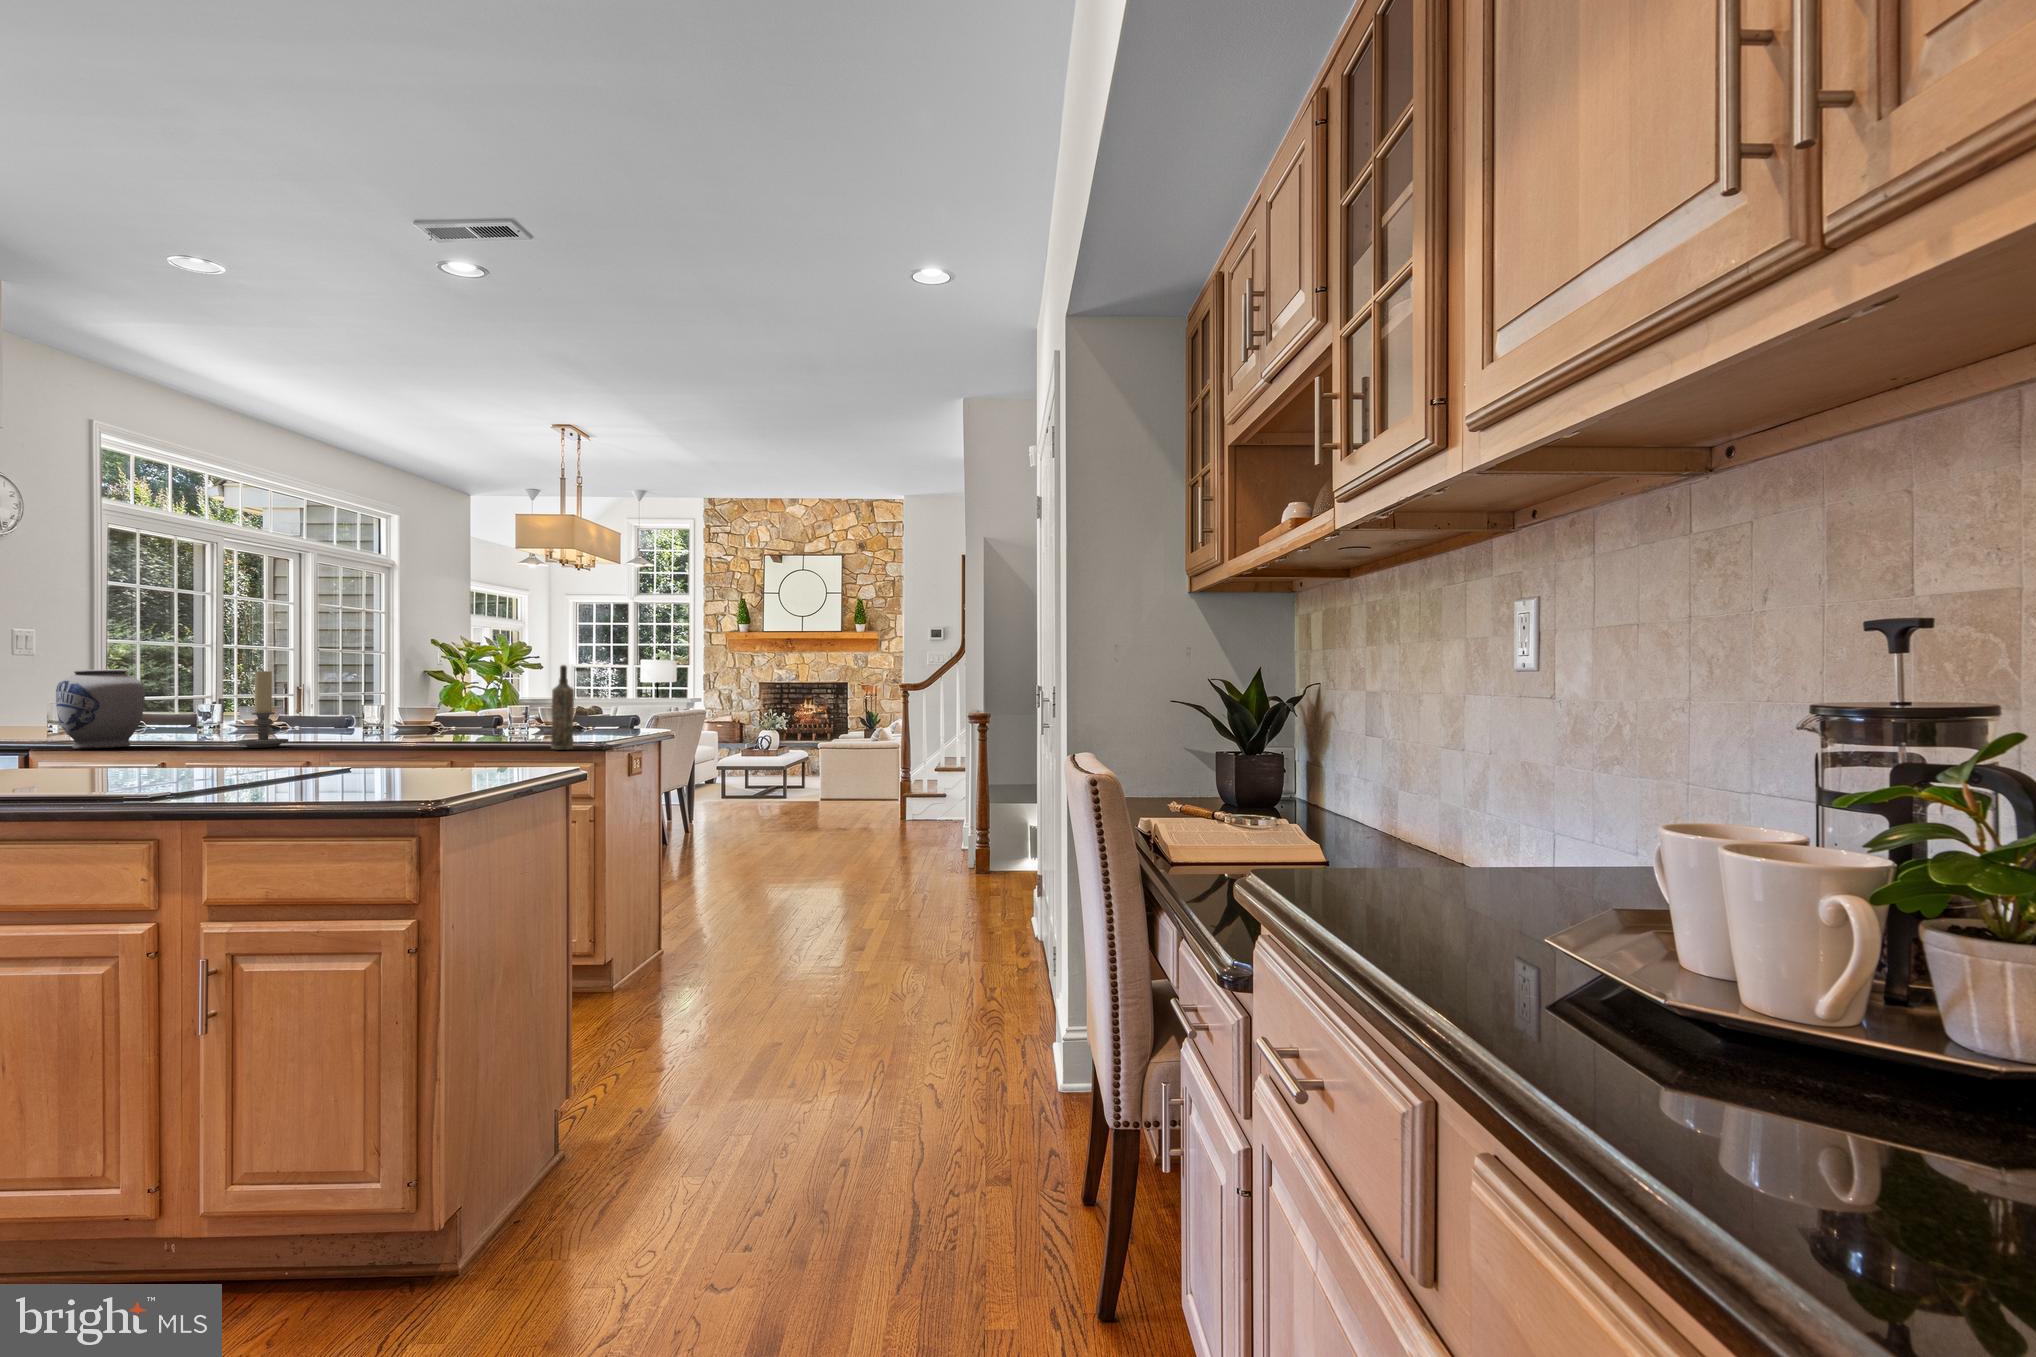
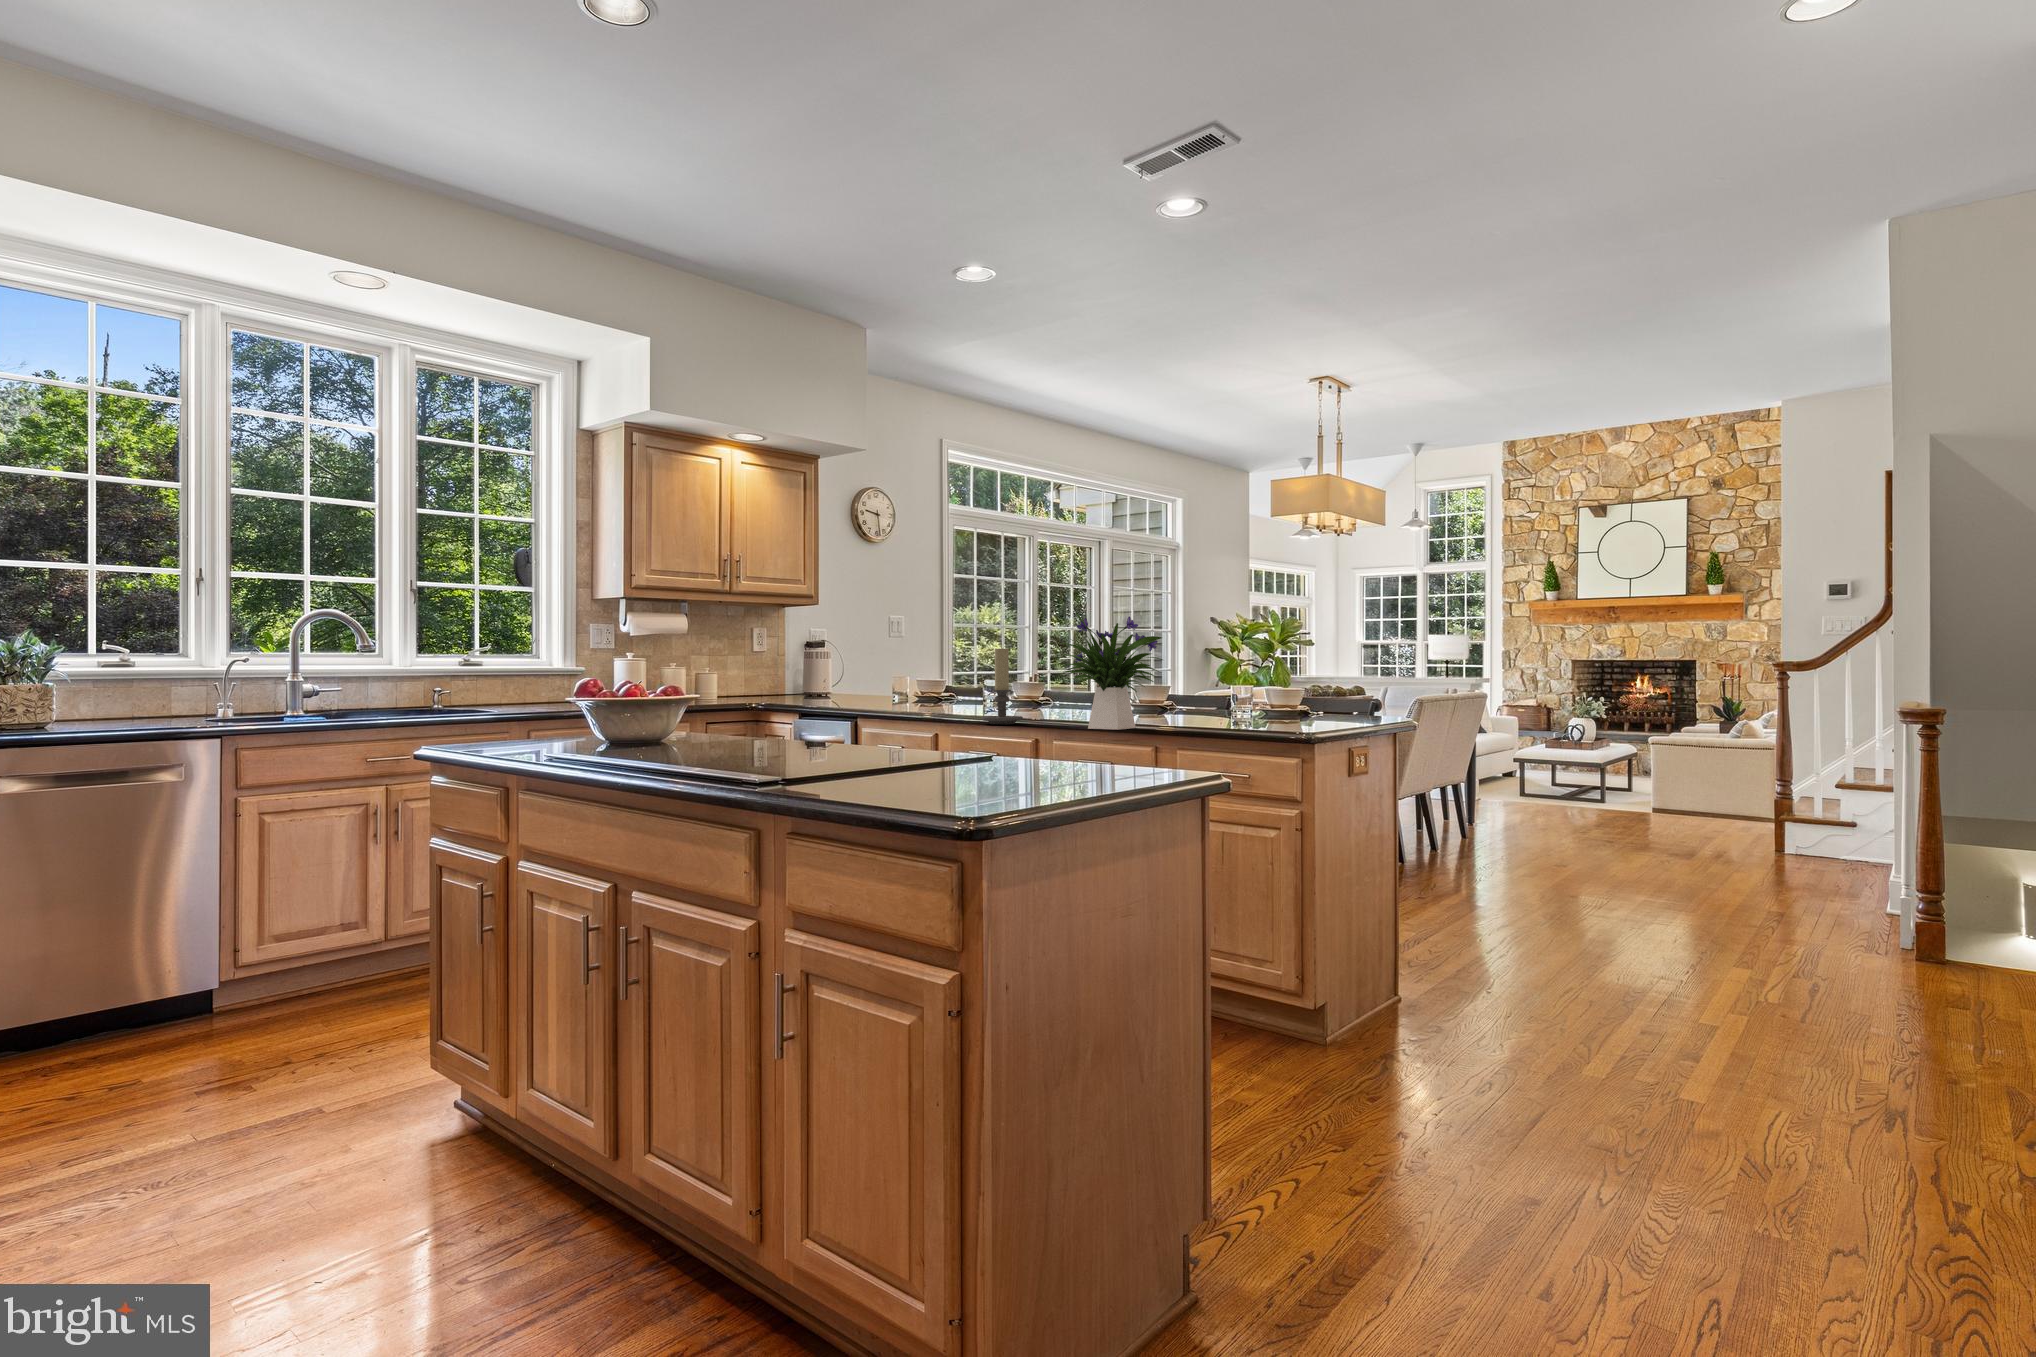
flower arrangement: none [331,637,453,747] -> present [1050,612,1162,730]
bottle: present [551,665,574,750] -> none [1255,637,1281,741]
vase: present [56,669,145,749] -> none [861,648,922,720]

